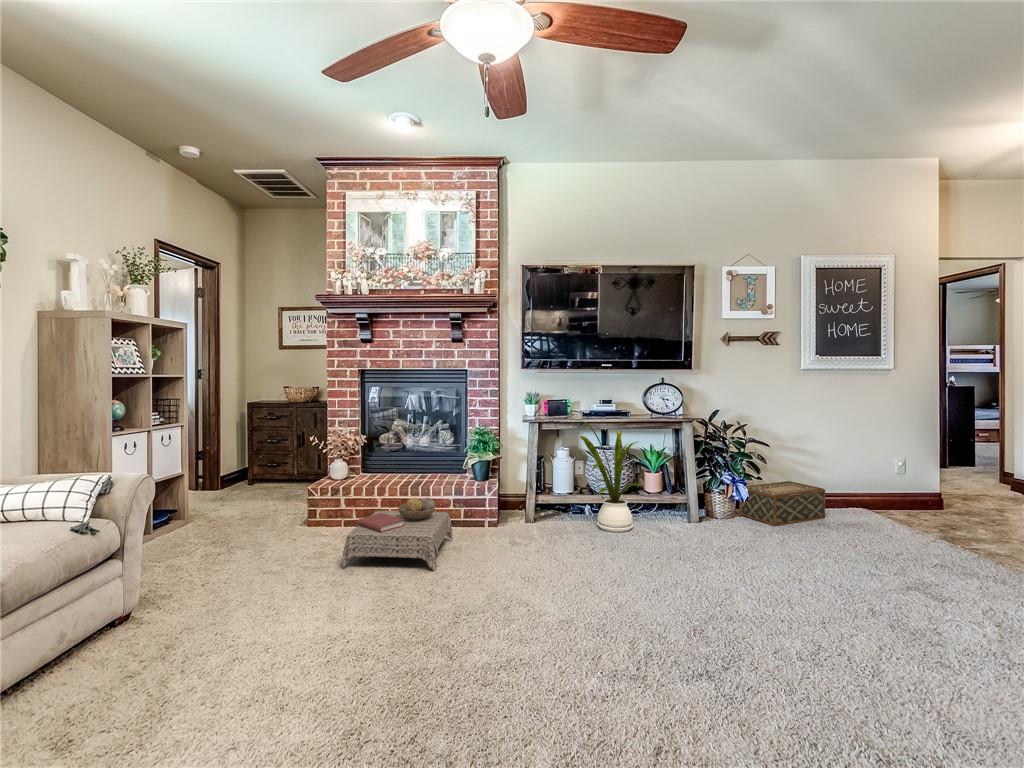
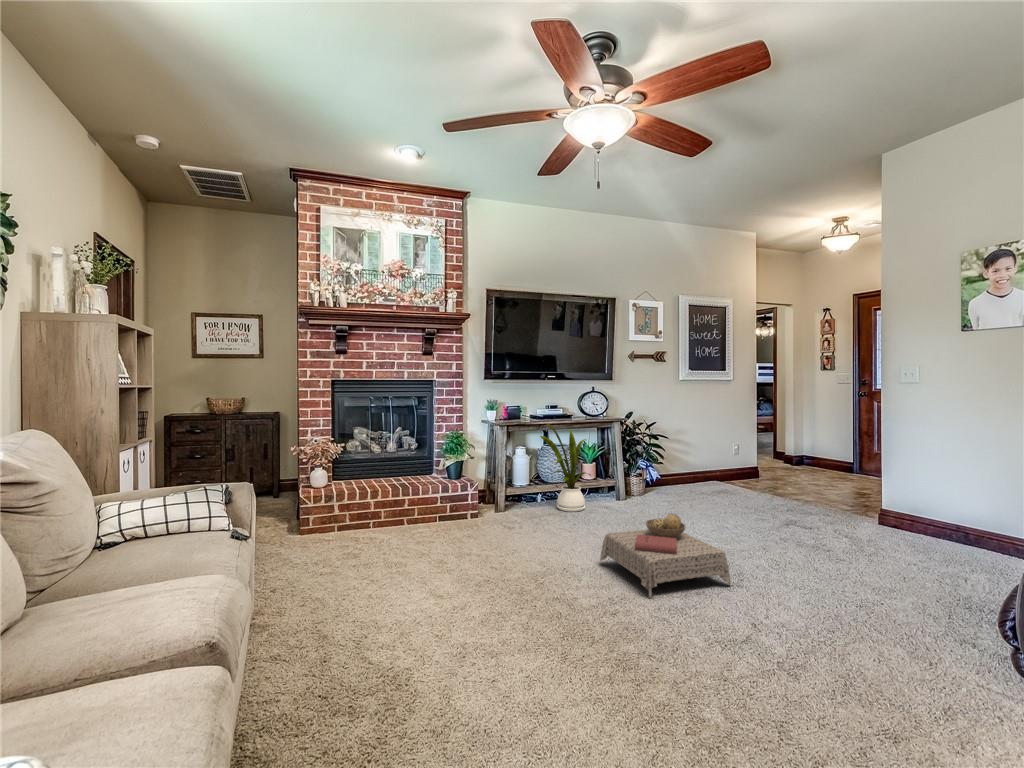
woven basket: present [739,481,825,526] -> none [646,465,700,497]
ottoman: present [343,498,453,571] -> present [600,514,731,598]

